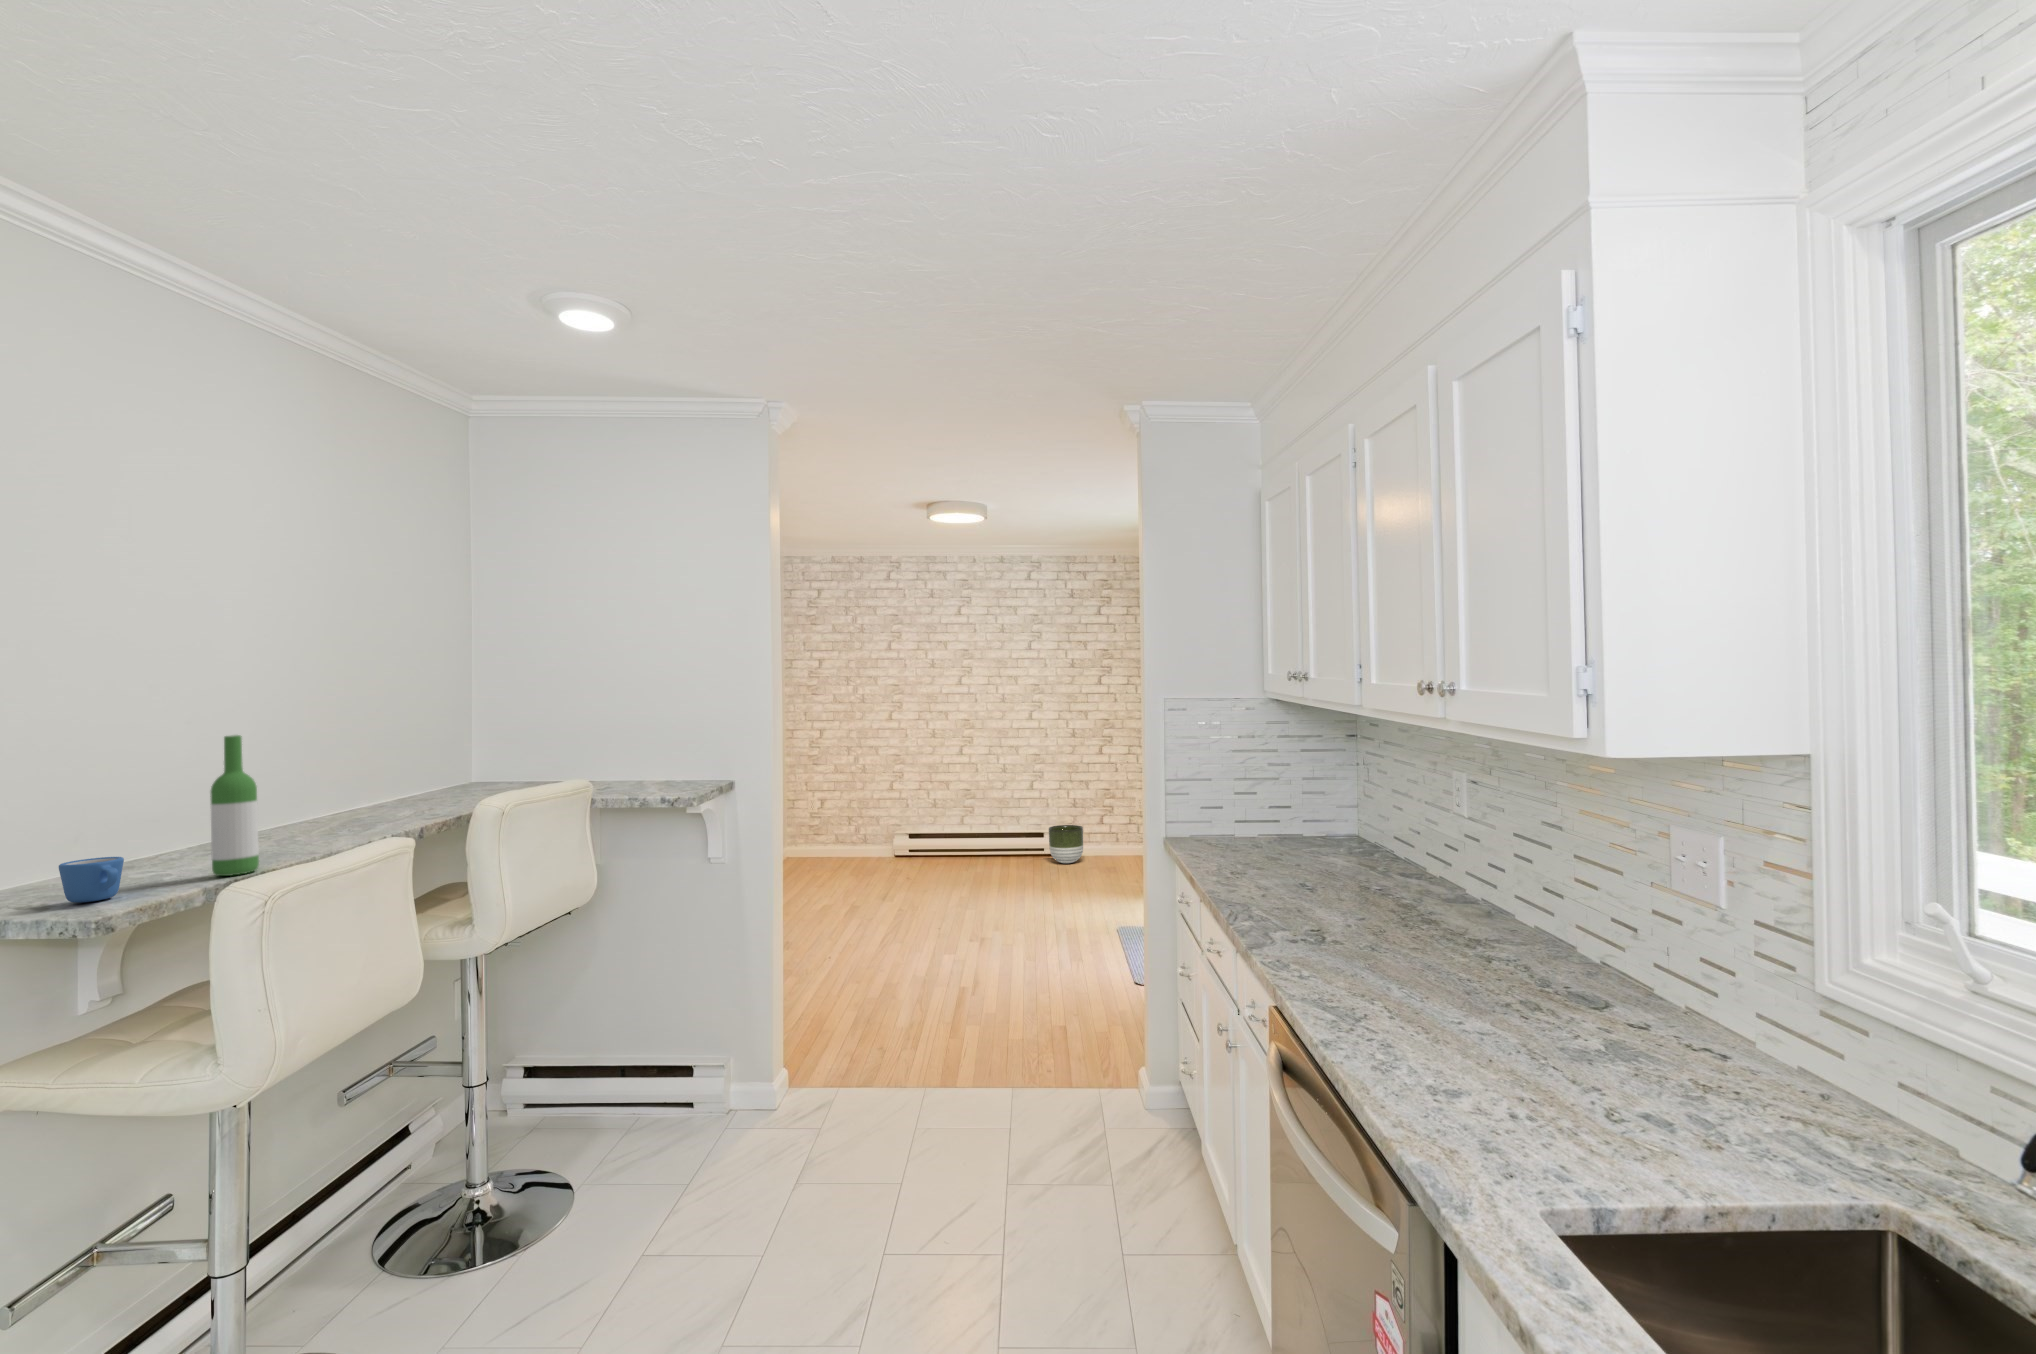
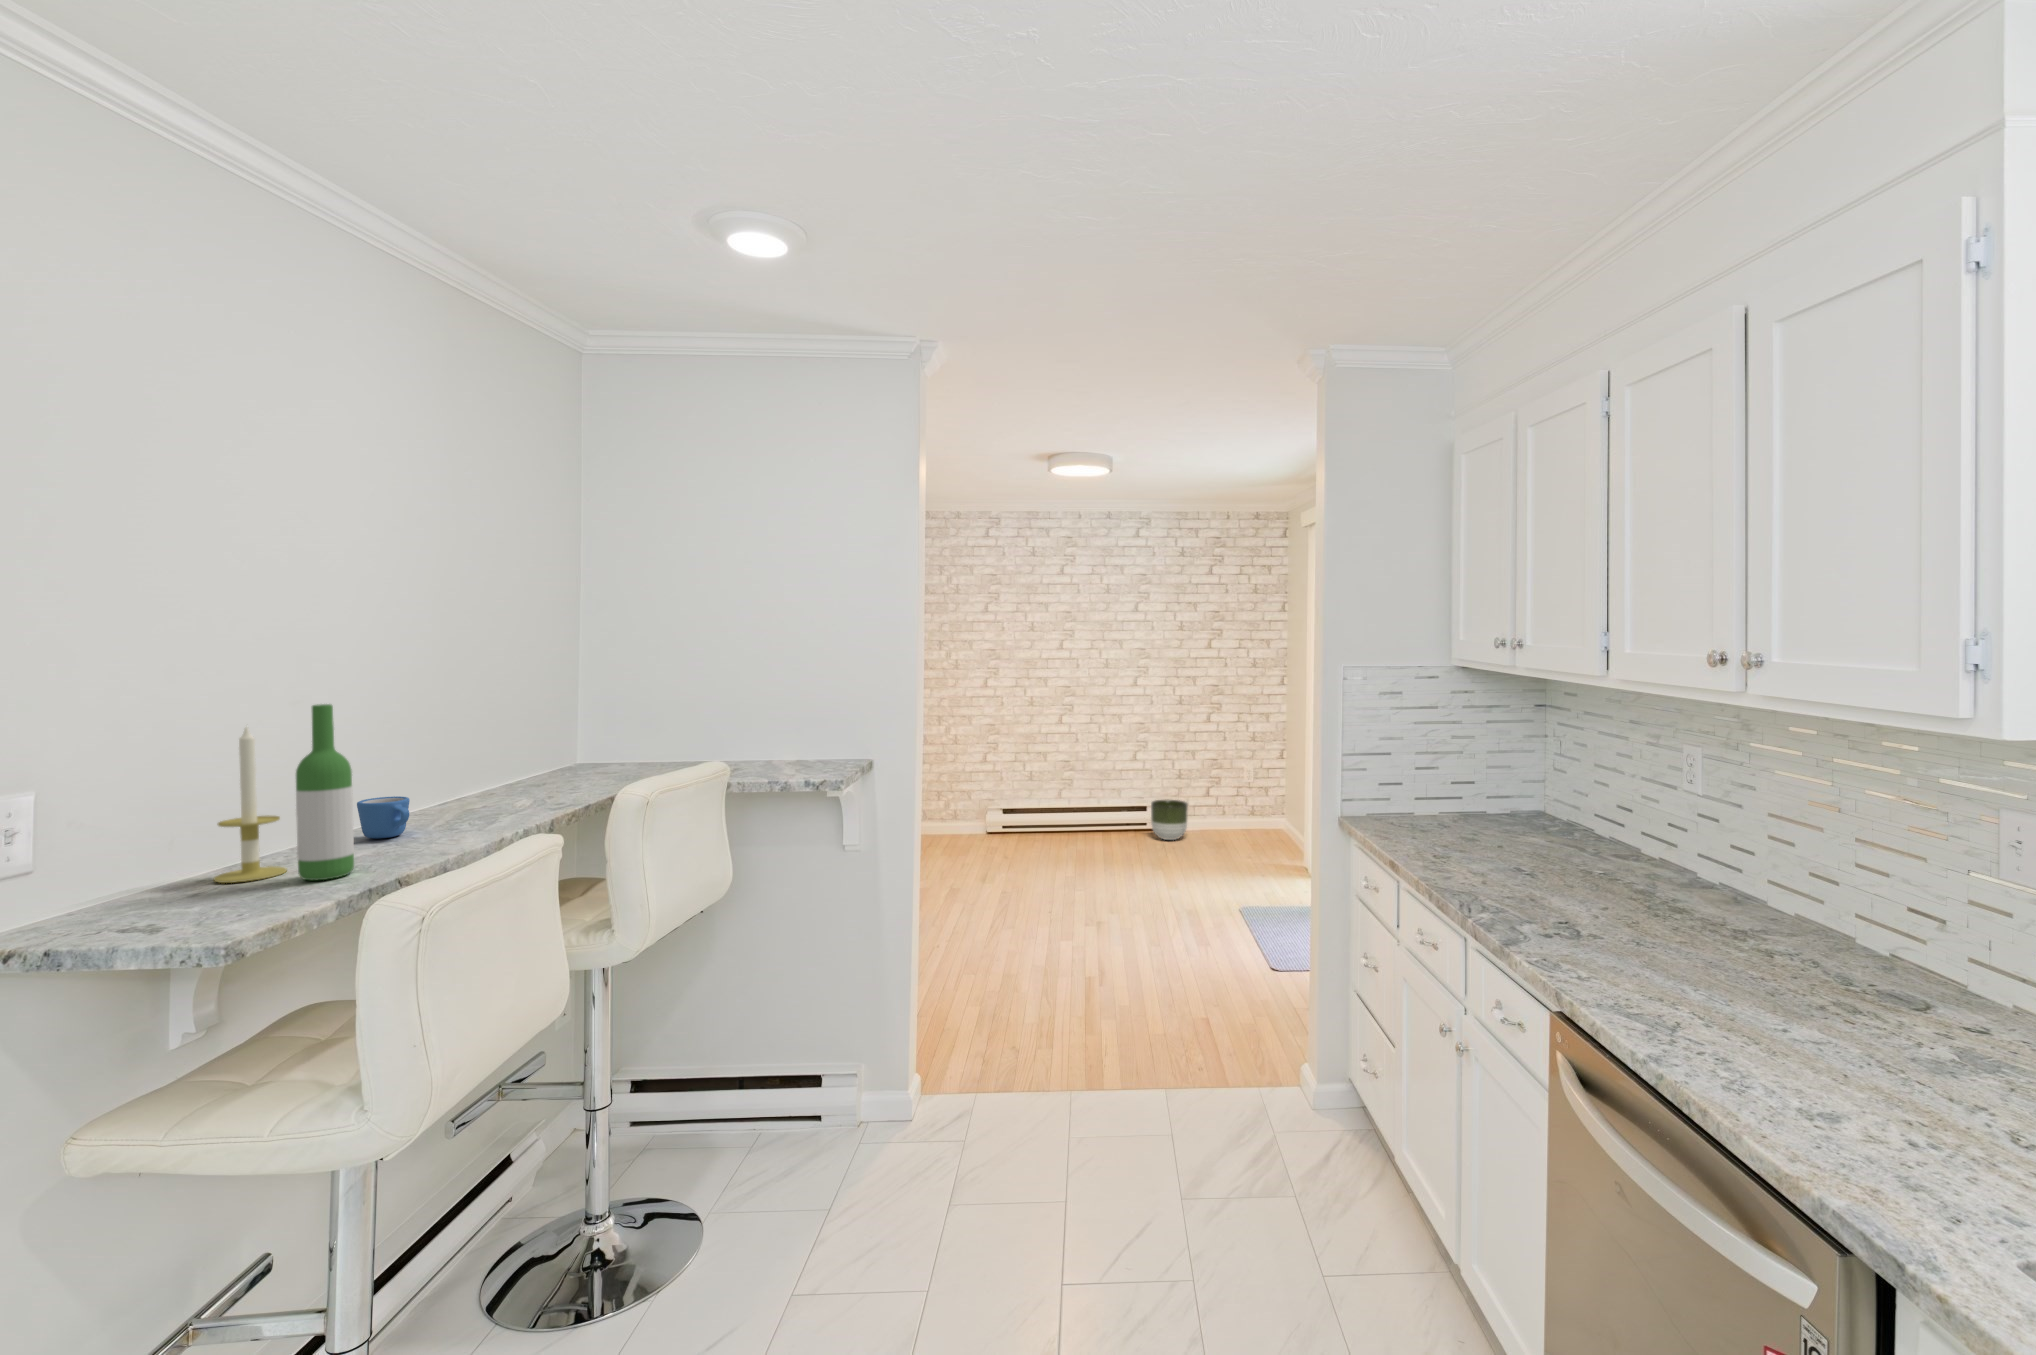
candle: none [141,754,202,881] -> present [214,727,287,883]
mug: present [59,857,124,903] -> present [357,796,410,838]

